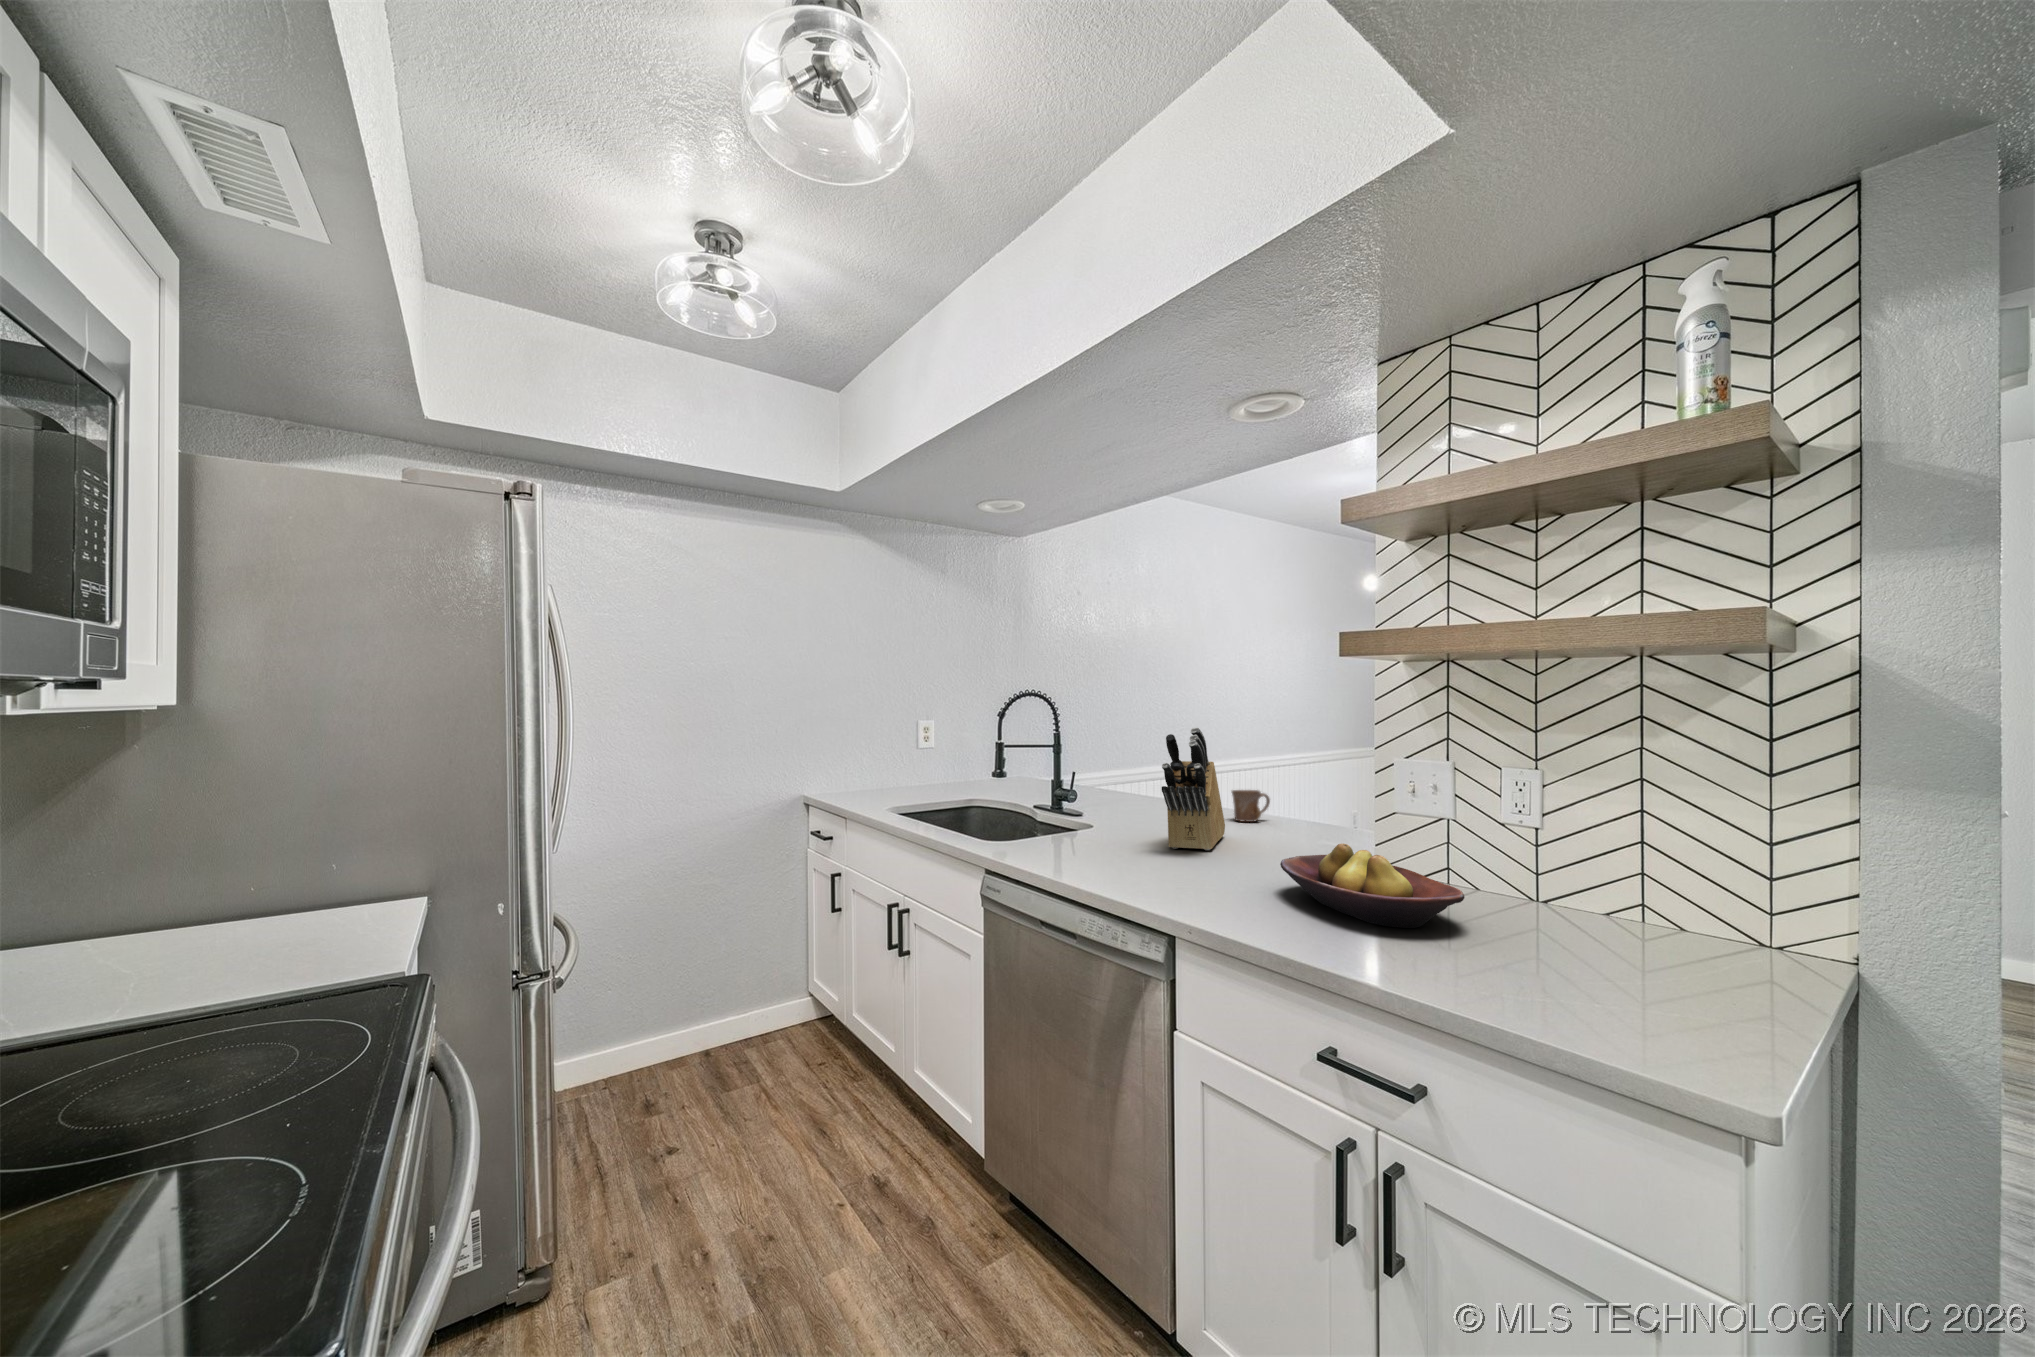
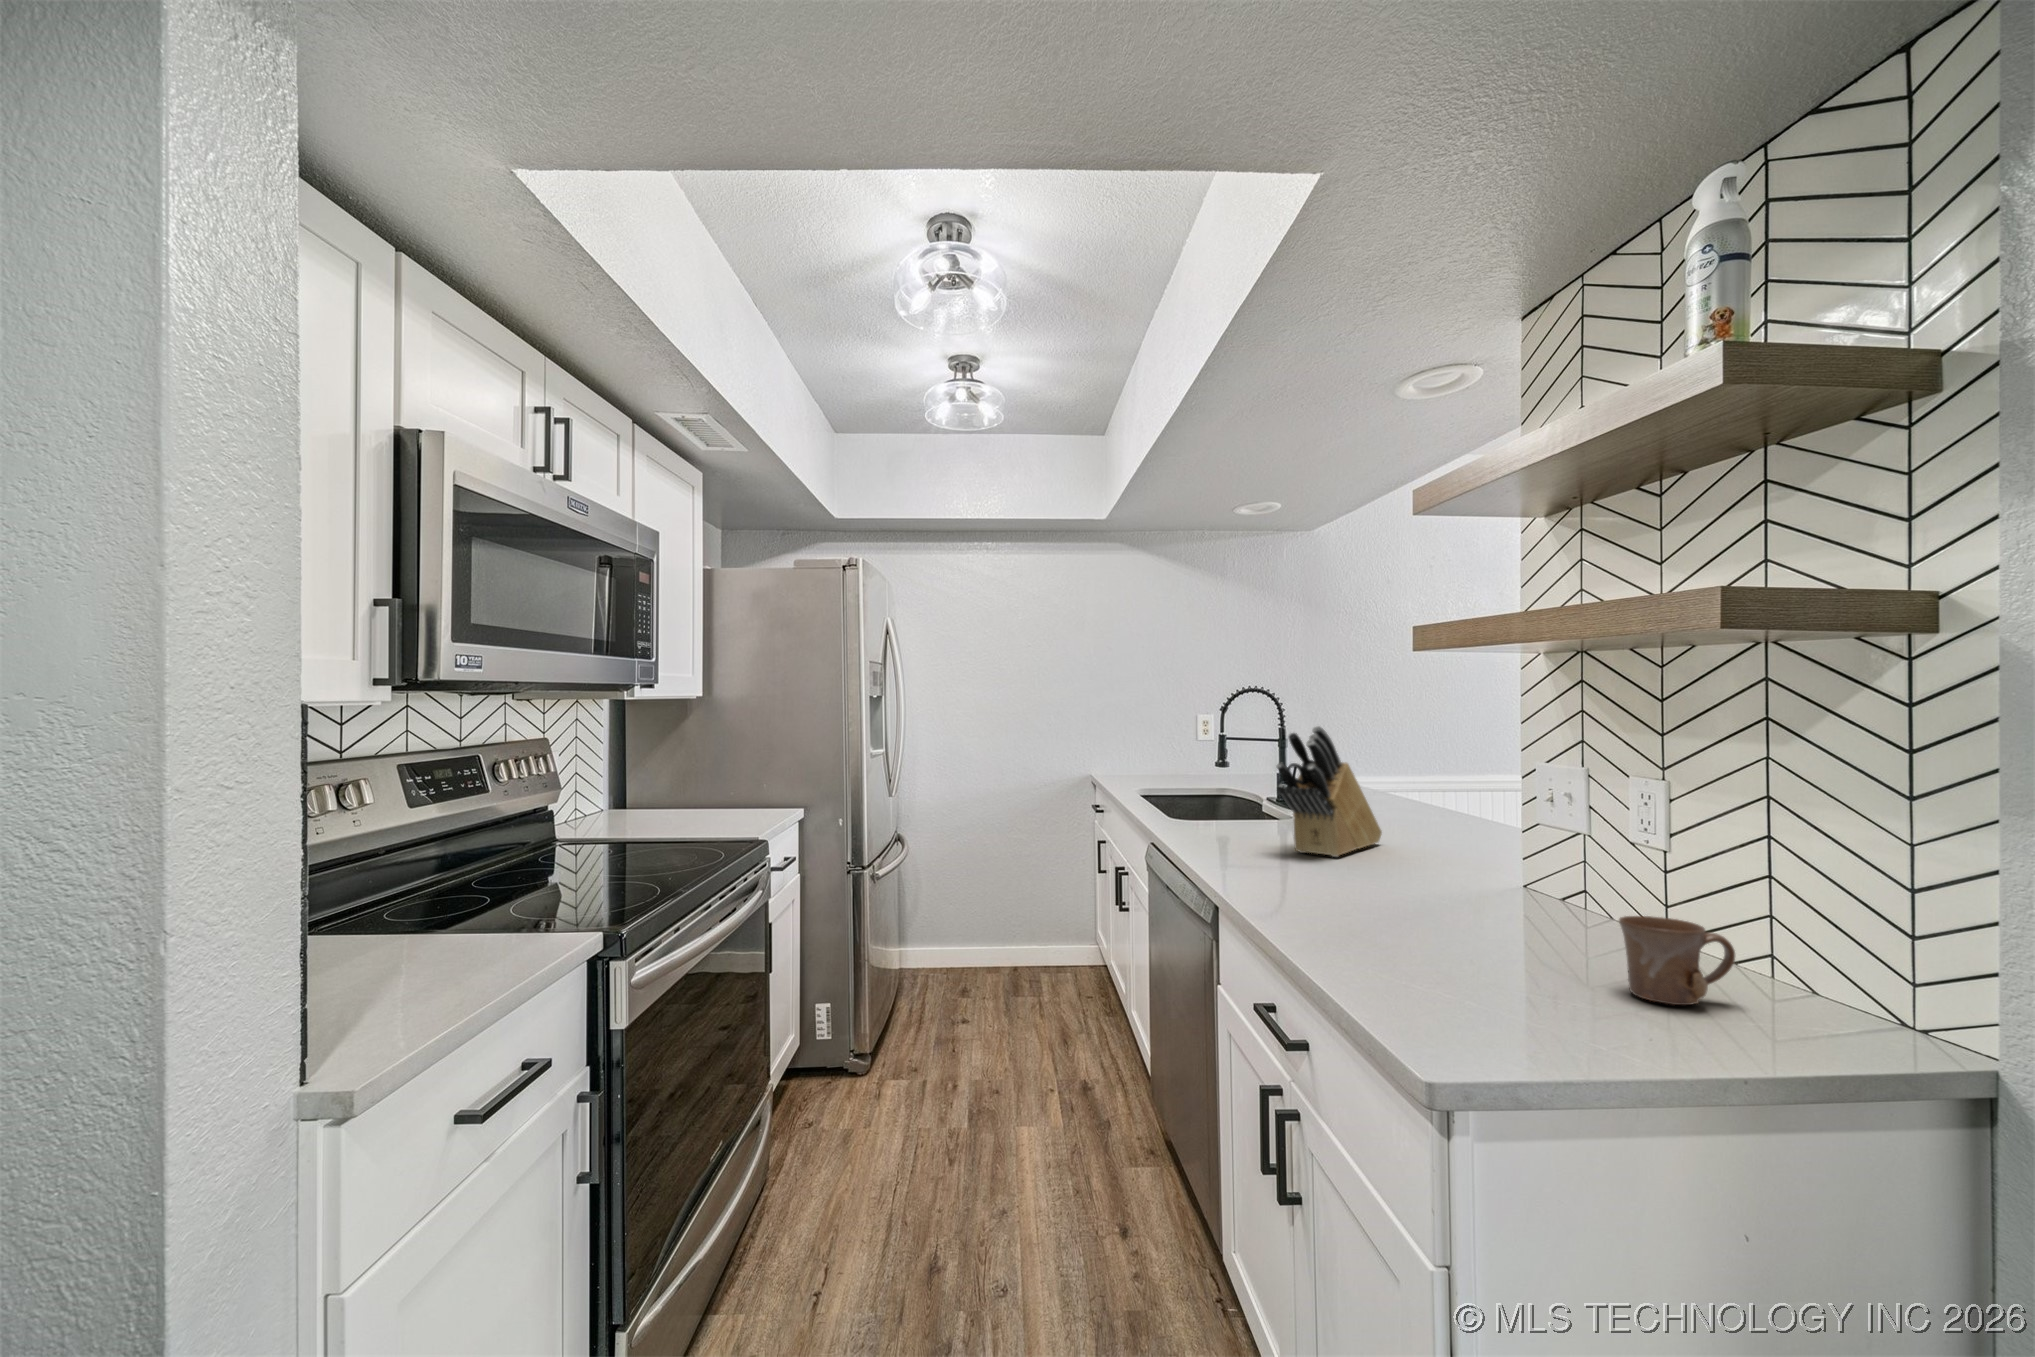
mug: present [1232,790,1270,822] -> present [1619,916,1735,1005]
fruit bowl: present [1280,844,1465,928] -> none [1336,855,1504,951]

